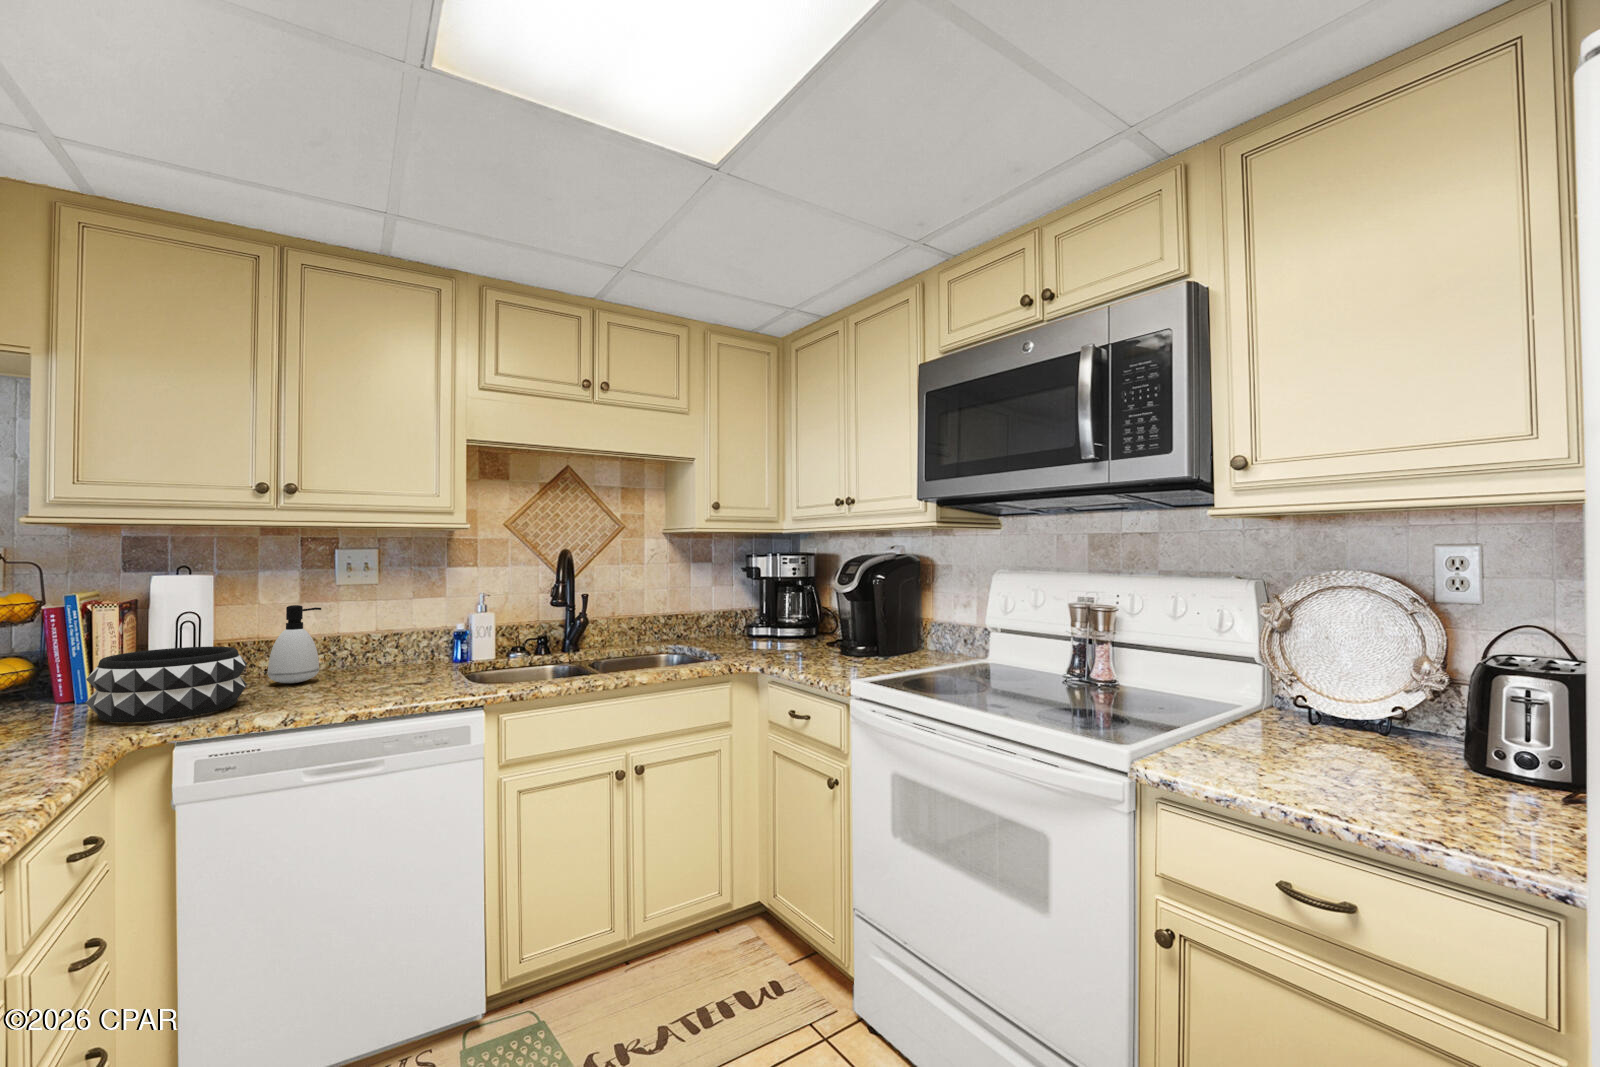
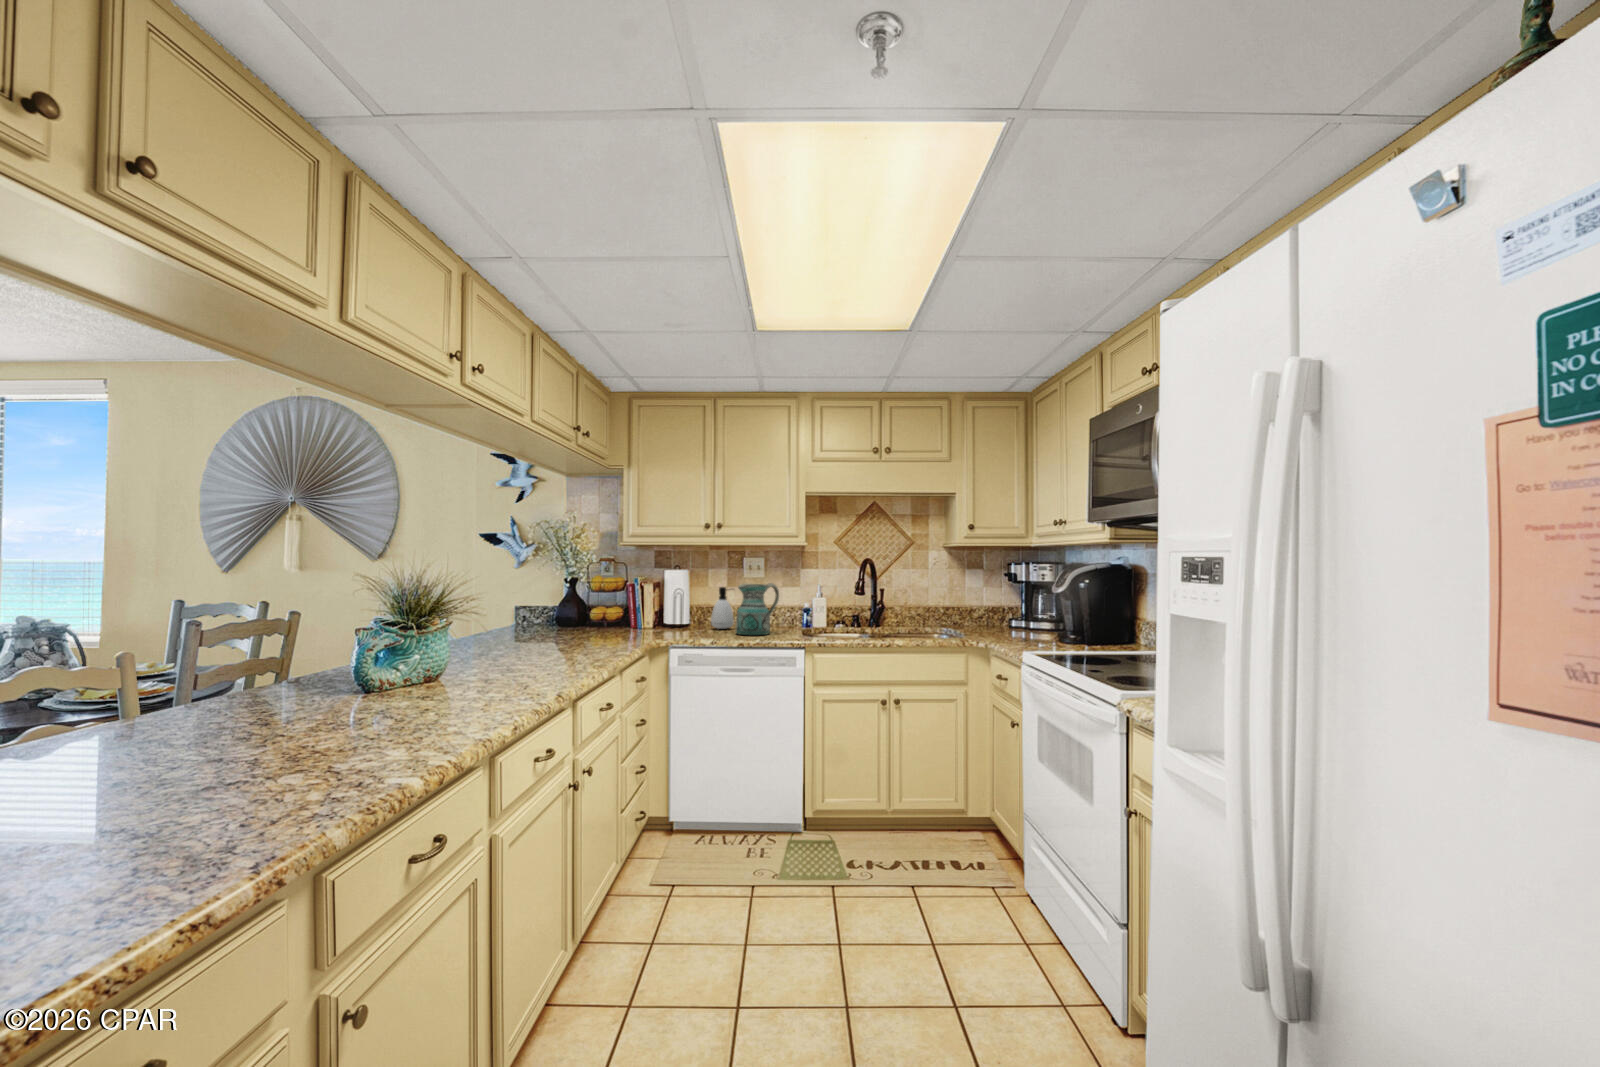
ceramic pitcher: none [330,595,418,693] -> present [736,583,779,635]
decorative bowl: present [86,647,247,723] -> none [641,605,700,637]

